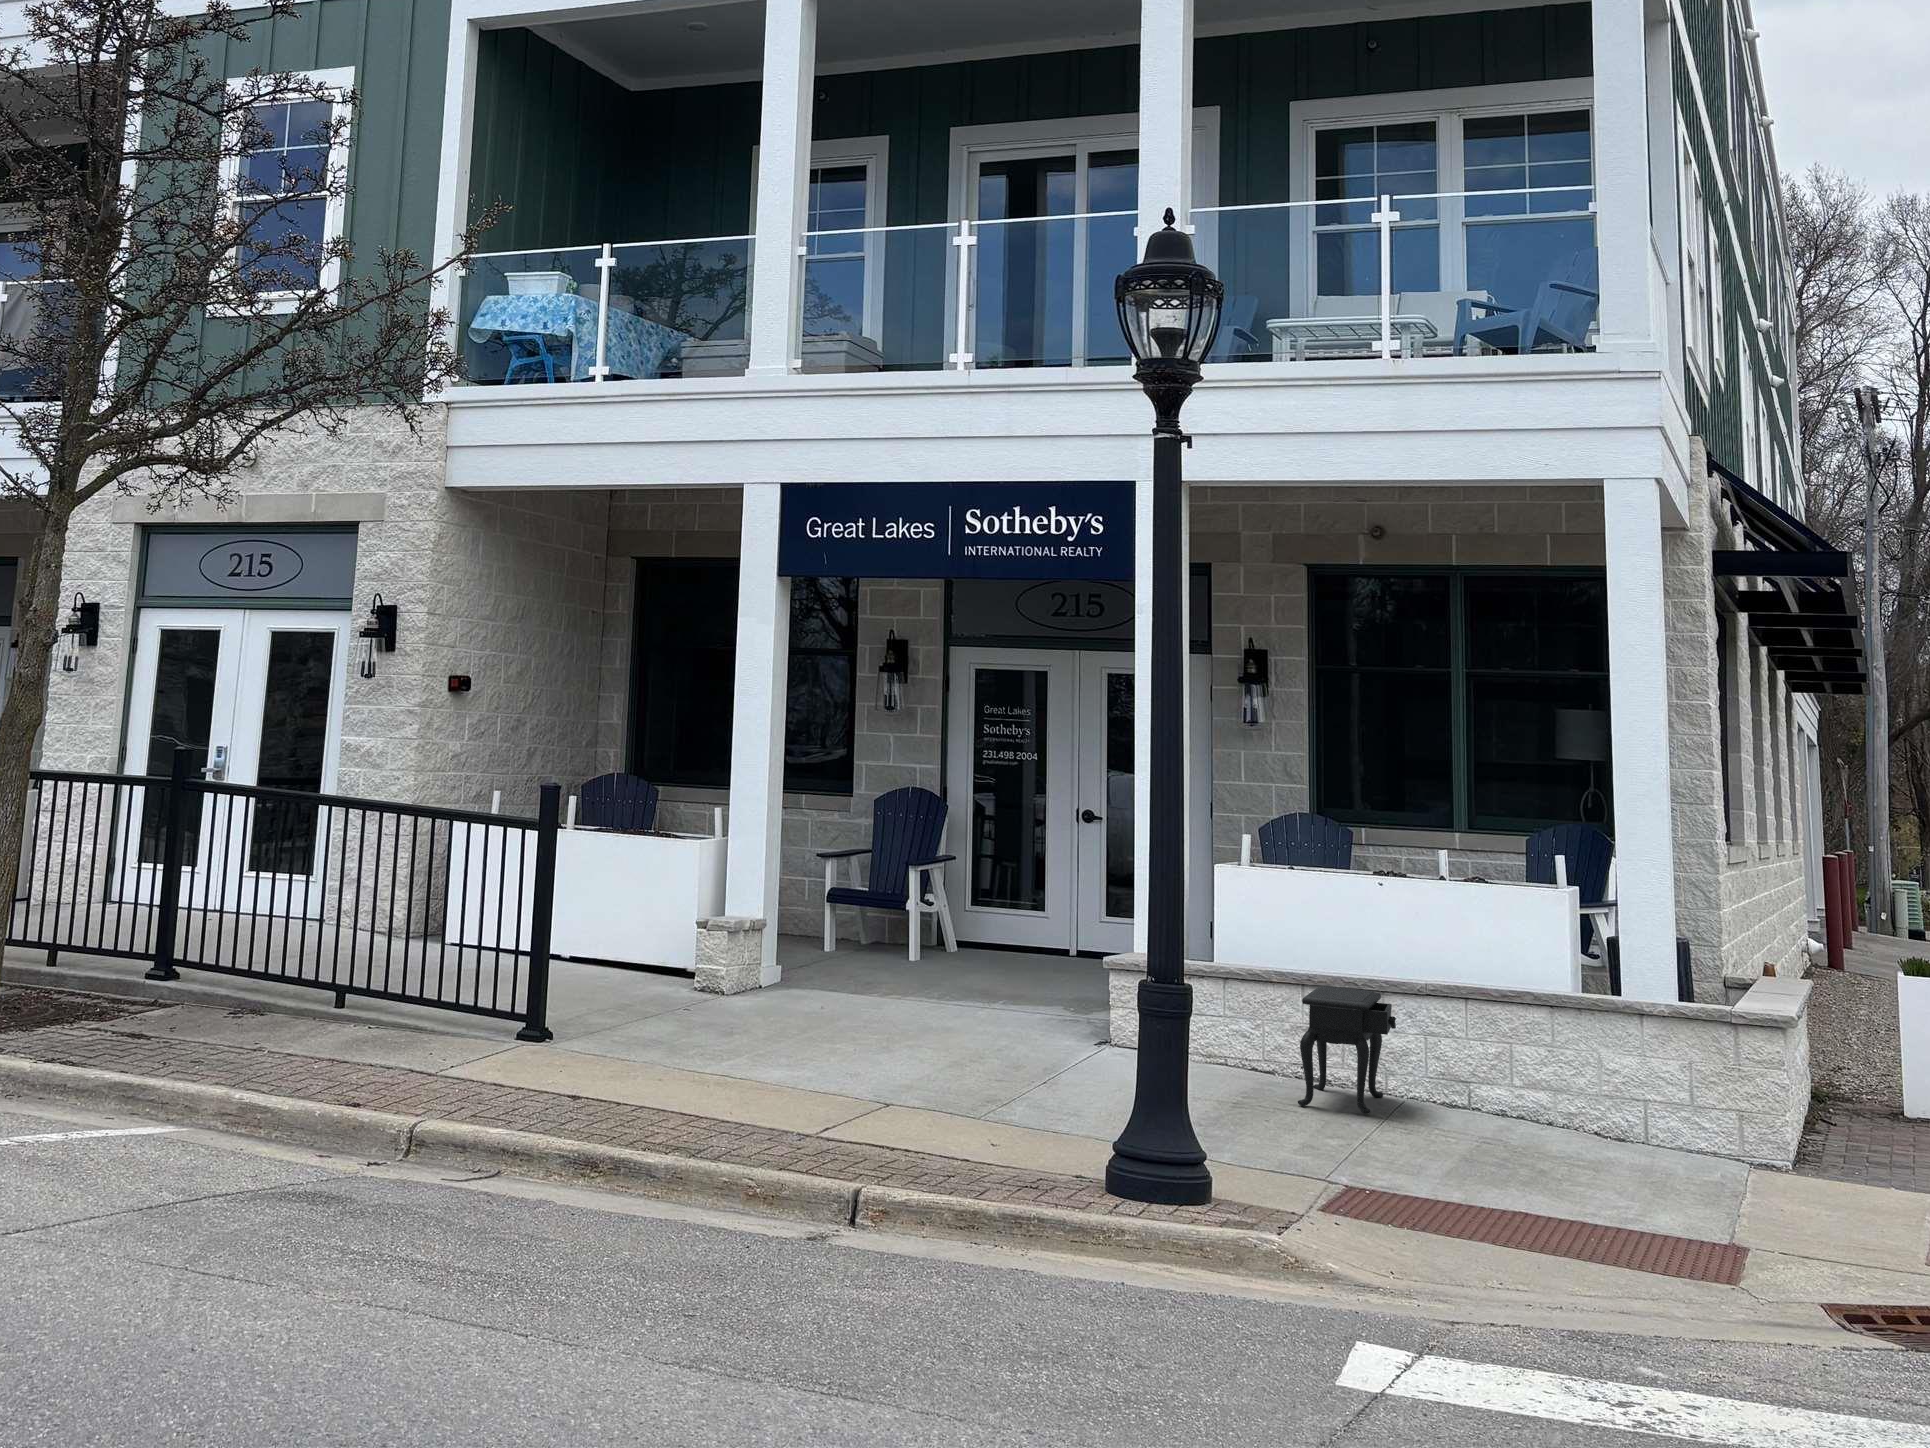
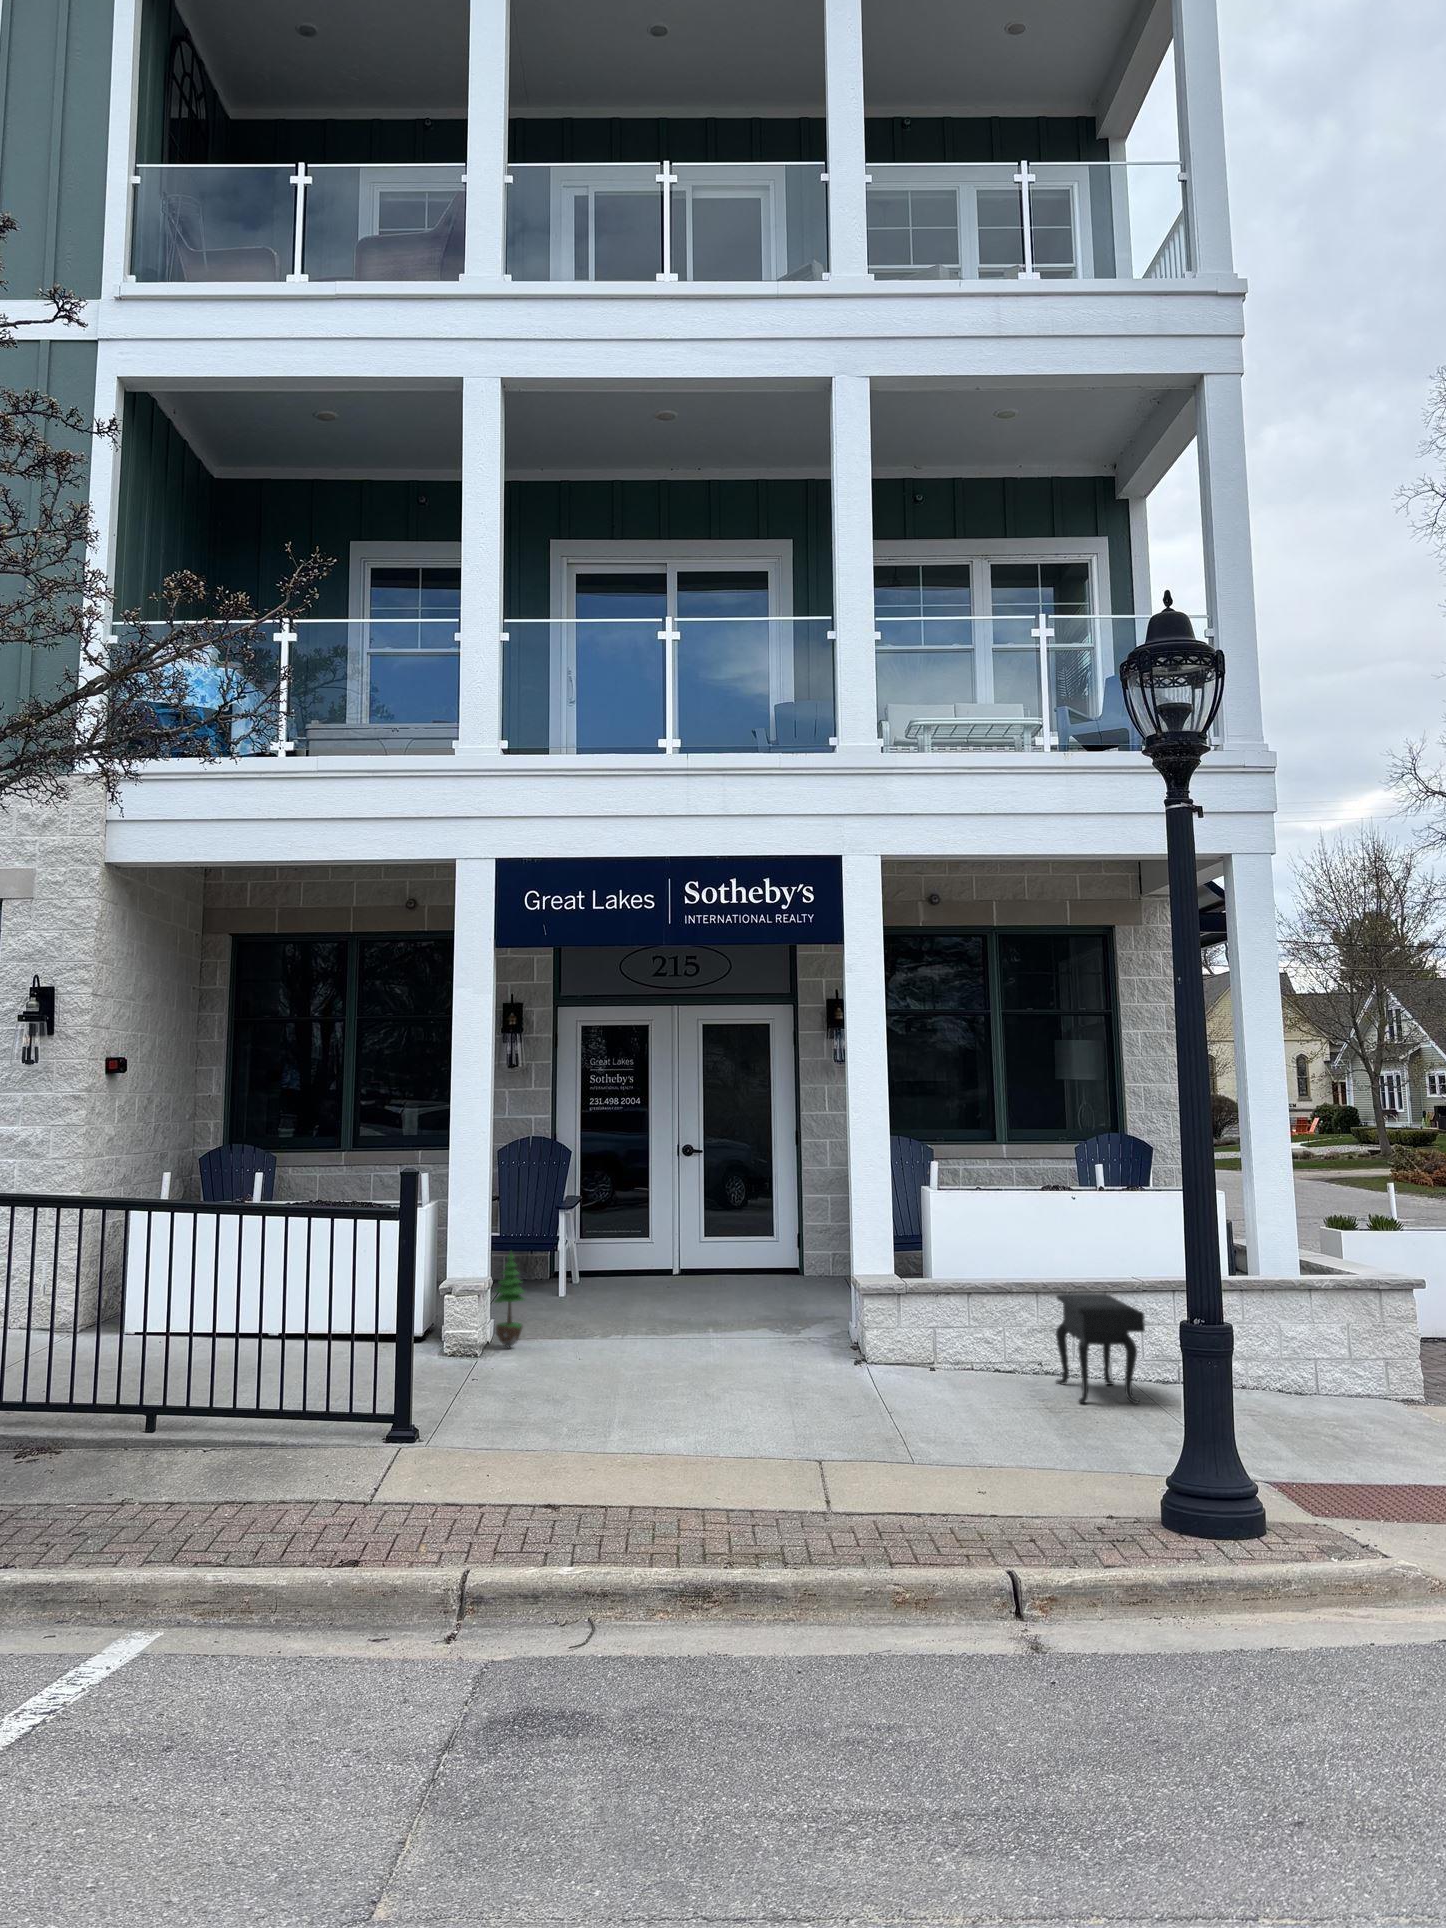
potted tree: none [758,890,794,992] -> present [494,1252,525,1347]

